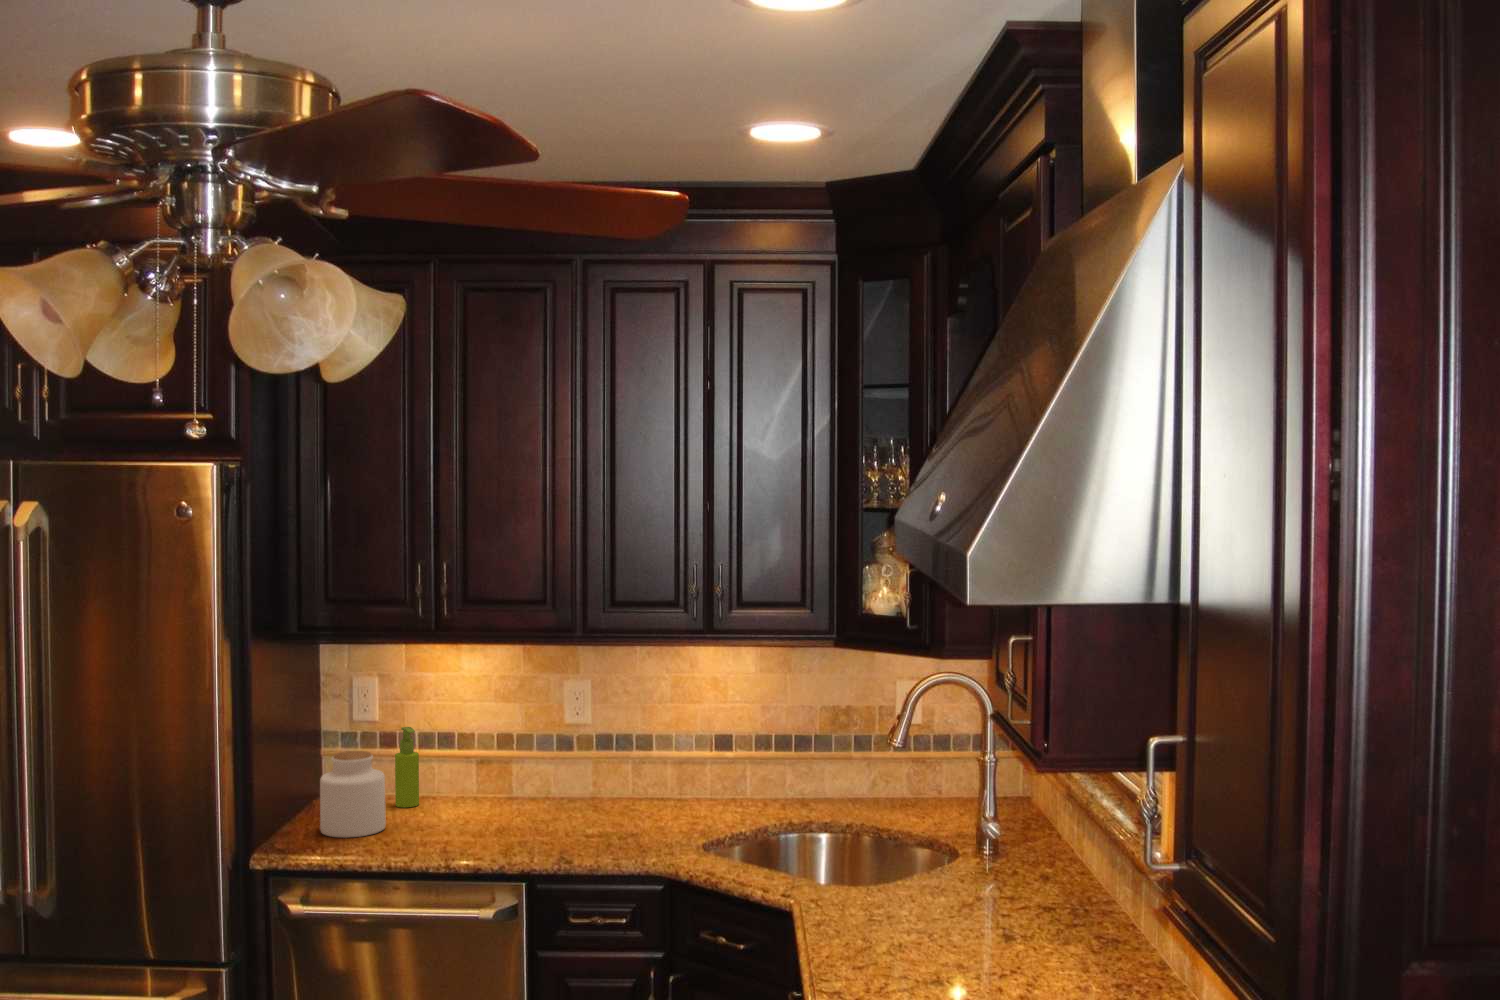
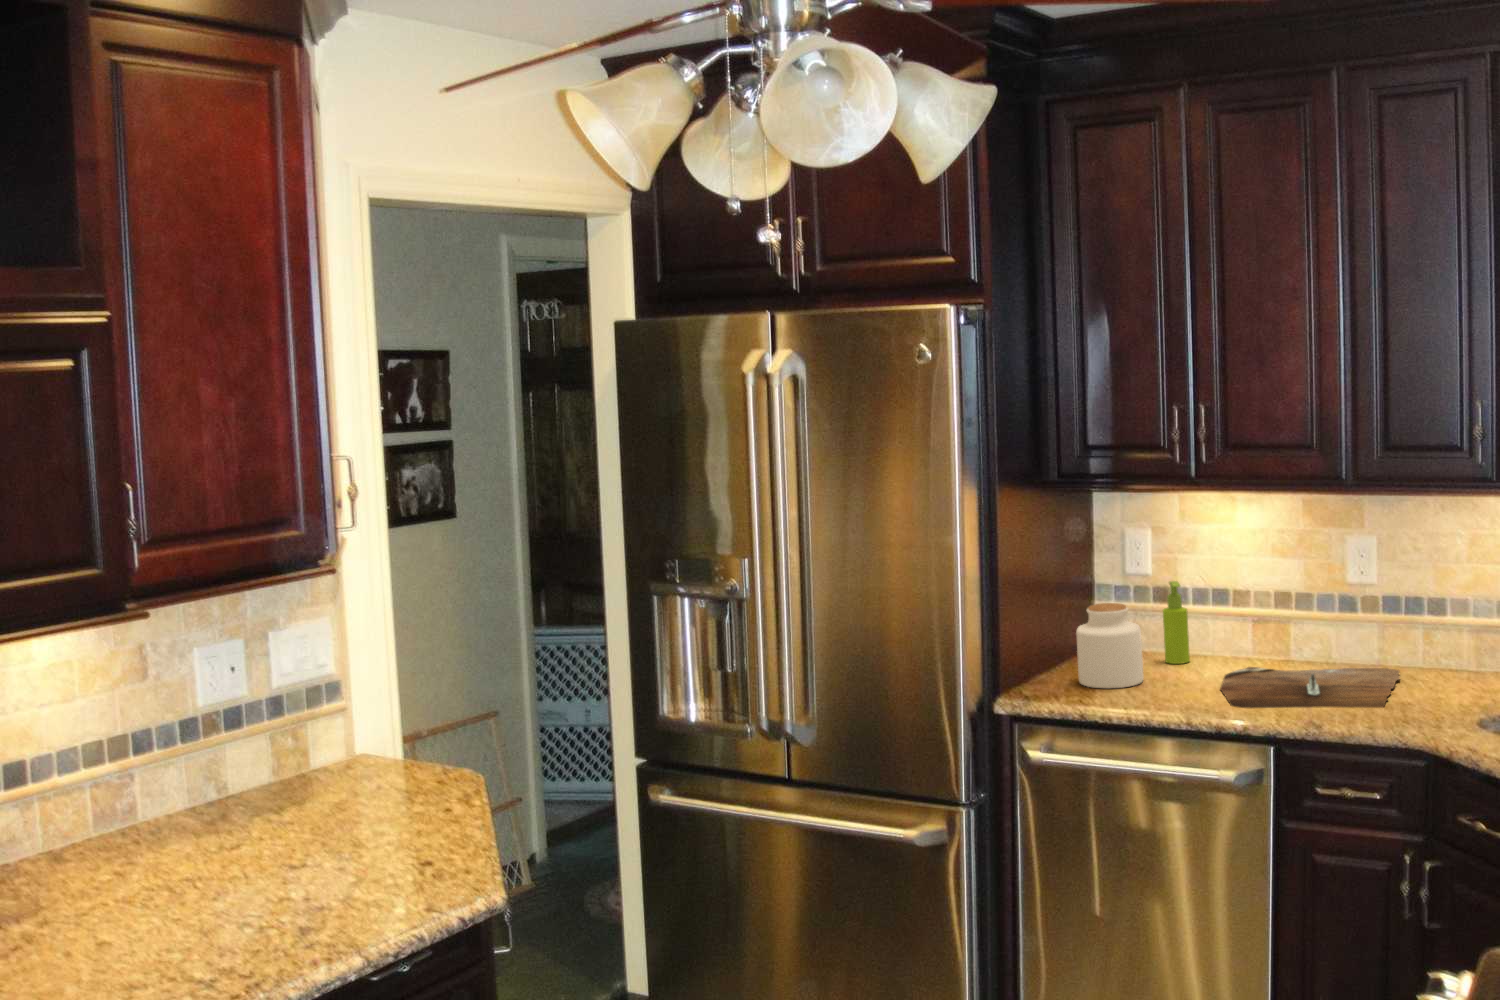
cutting board: none [461,800,619,849] -> present [1220,667,1400,709]

